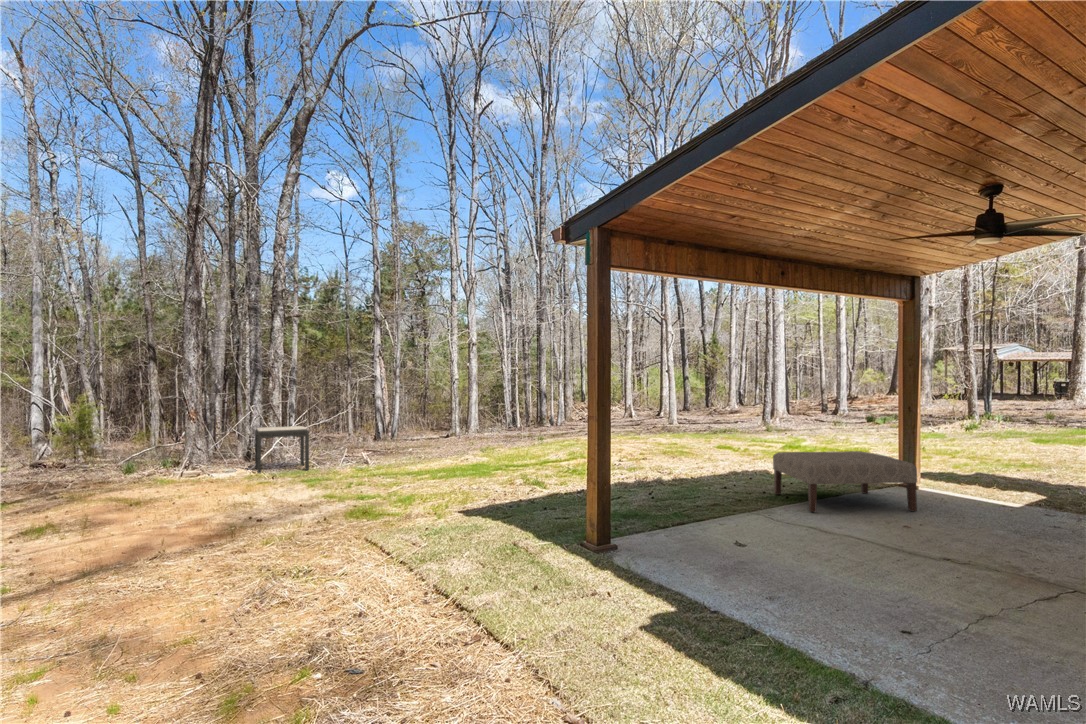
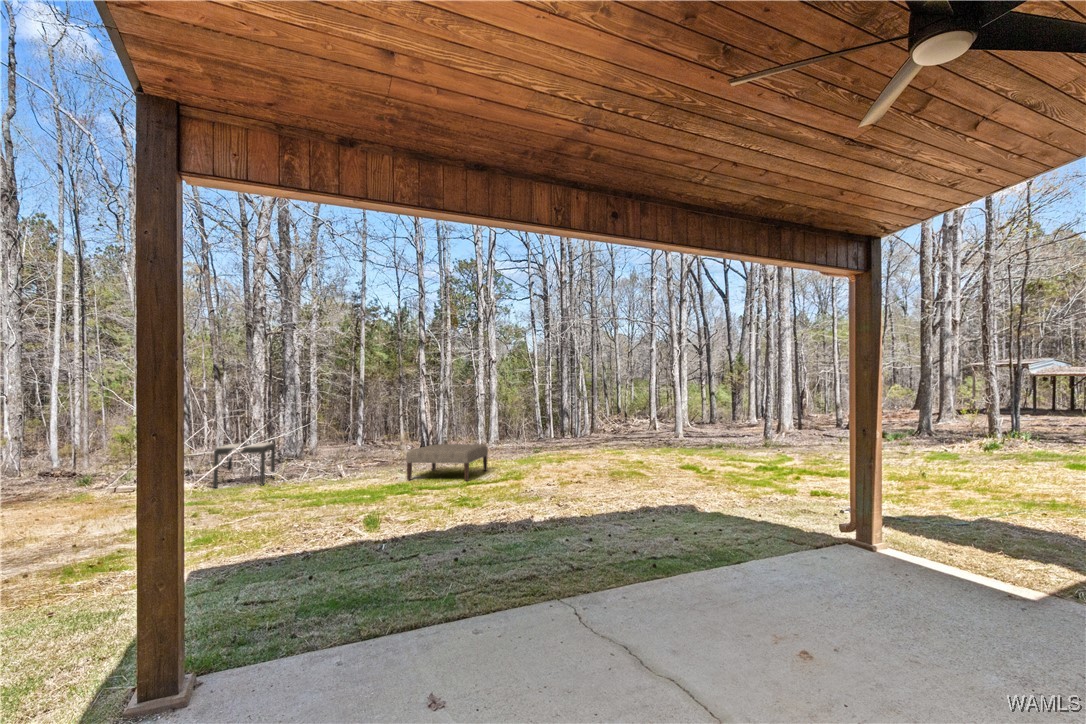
ottoman: present [773,451,917,512] -> present [406,444,488,481]

